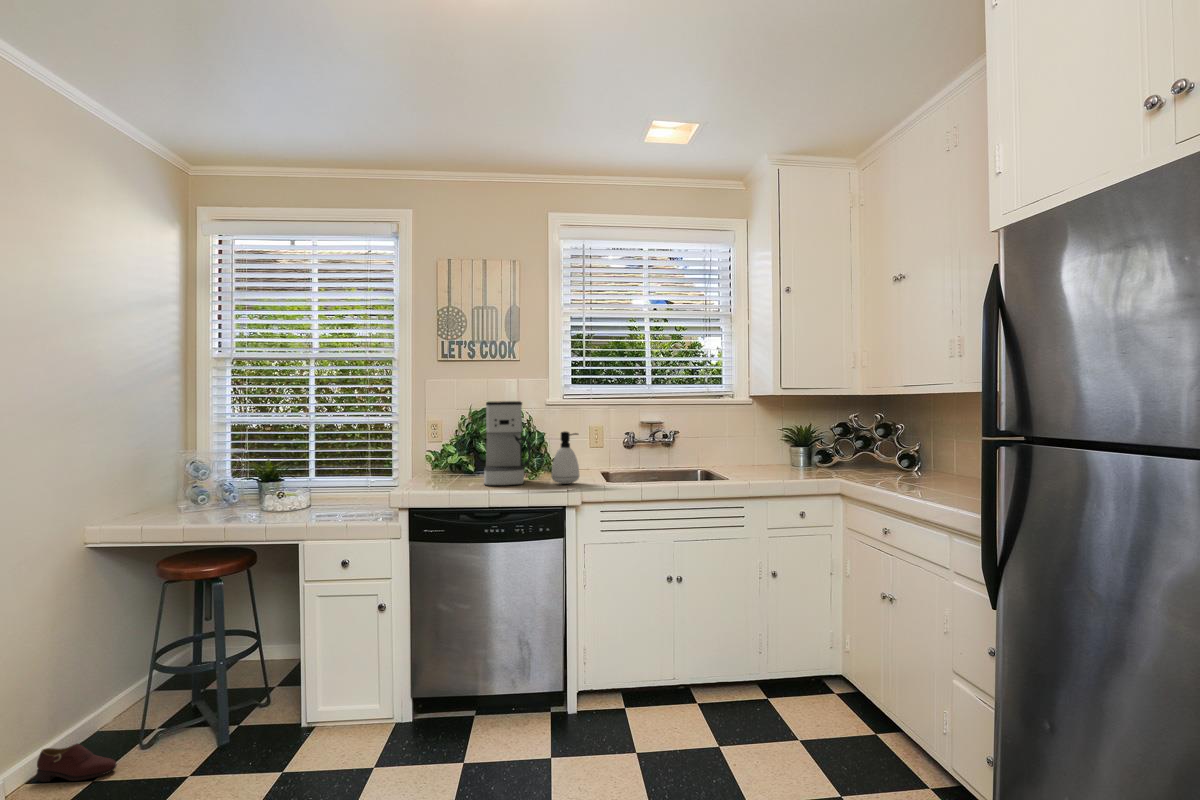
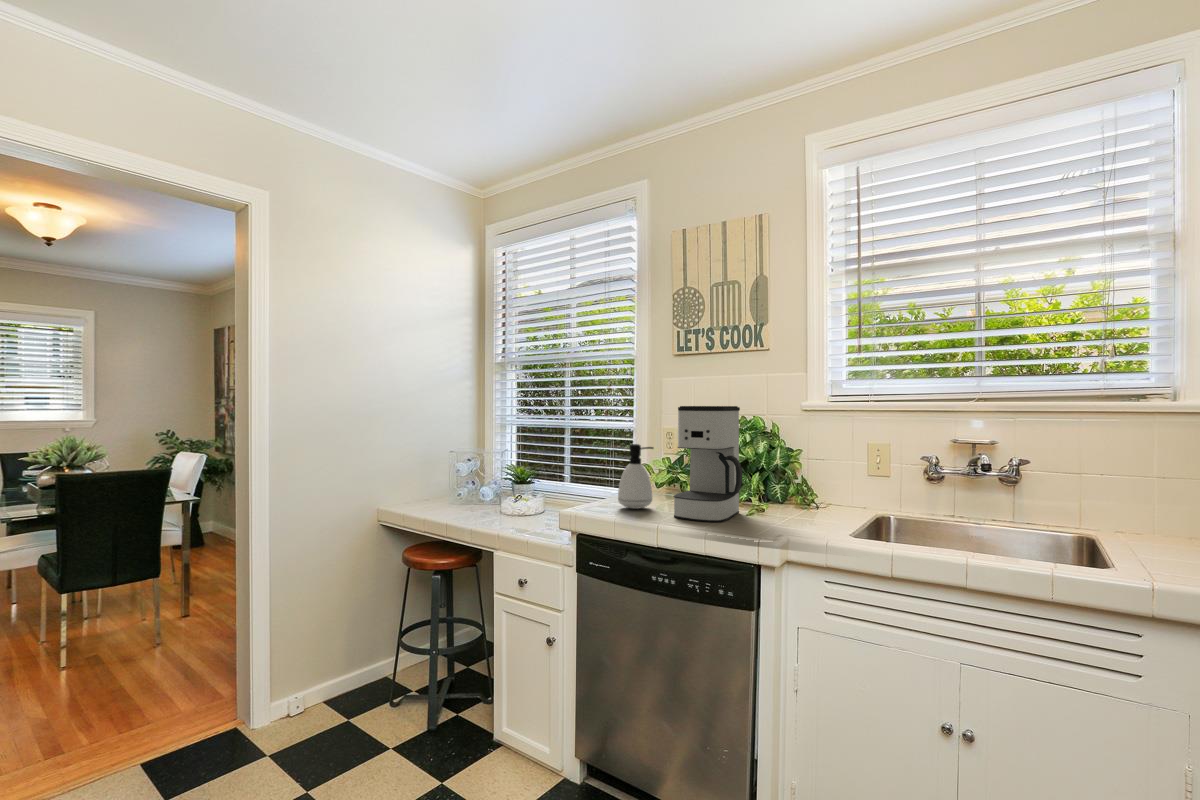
soap dispenser: present [551,432,579,484] -> present [618,444,653,509]
shoe: present [36,743,117,782] -> none [327,683,366,722]

